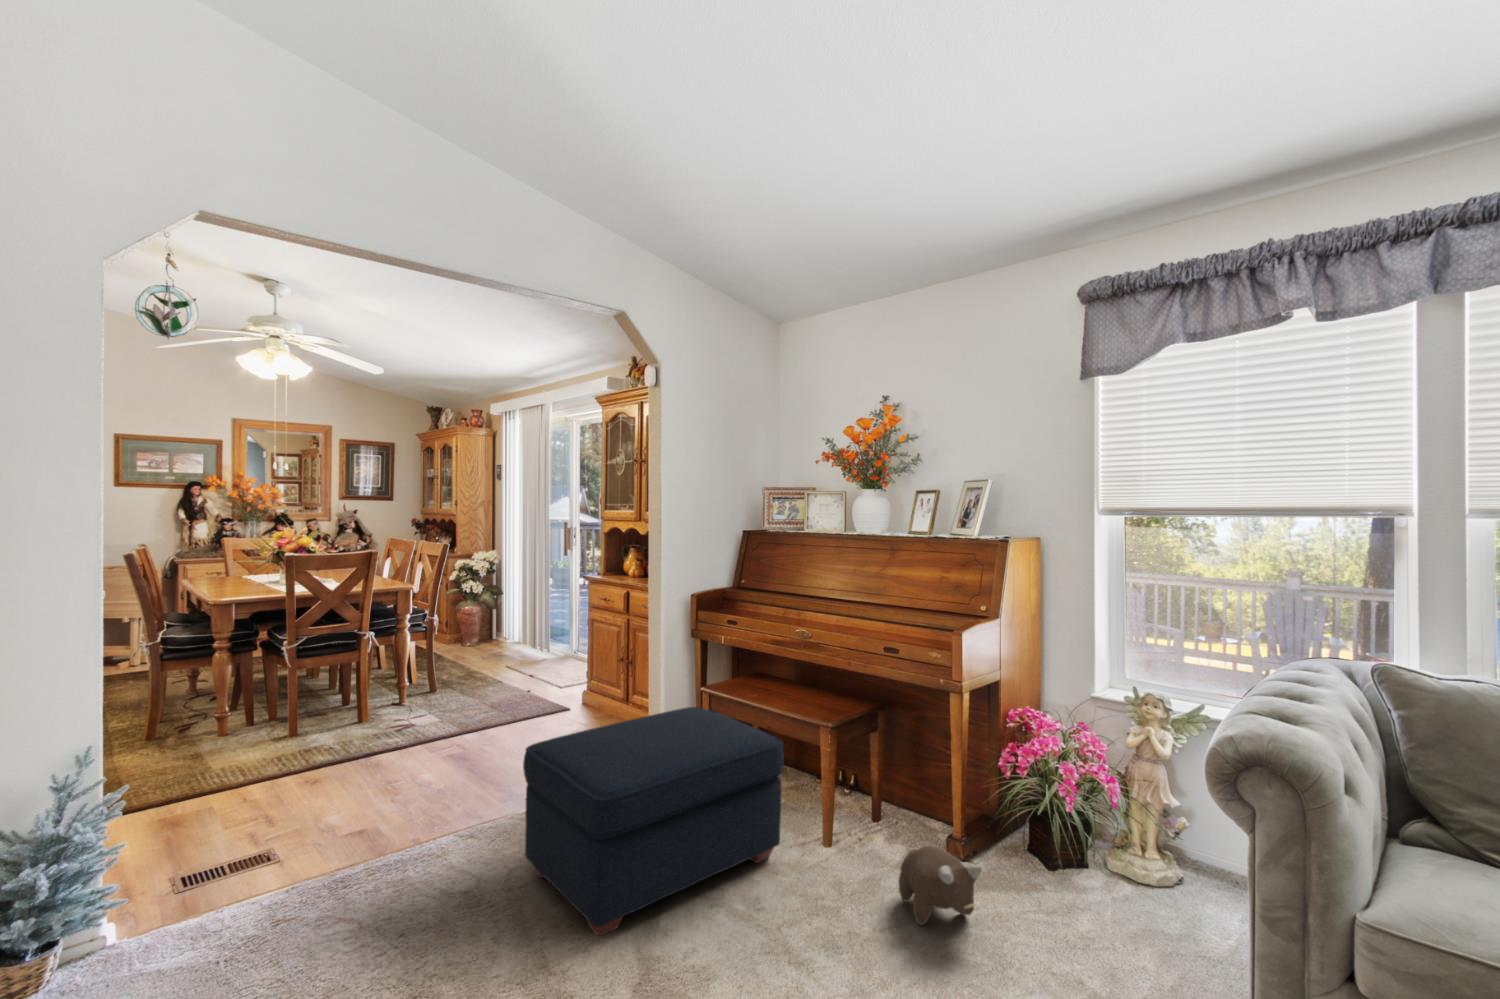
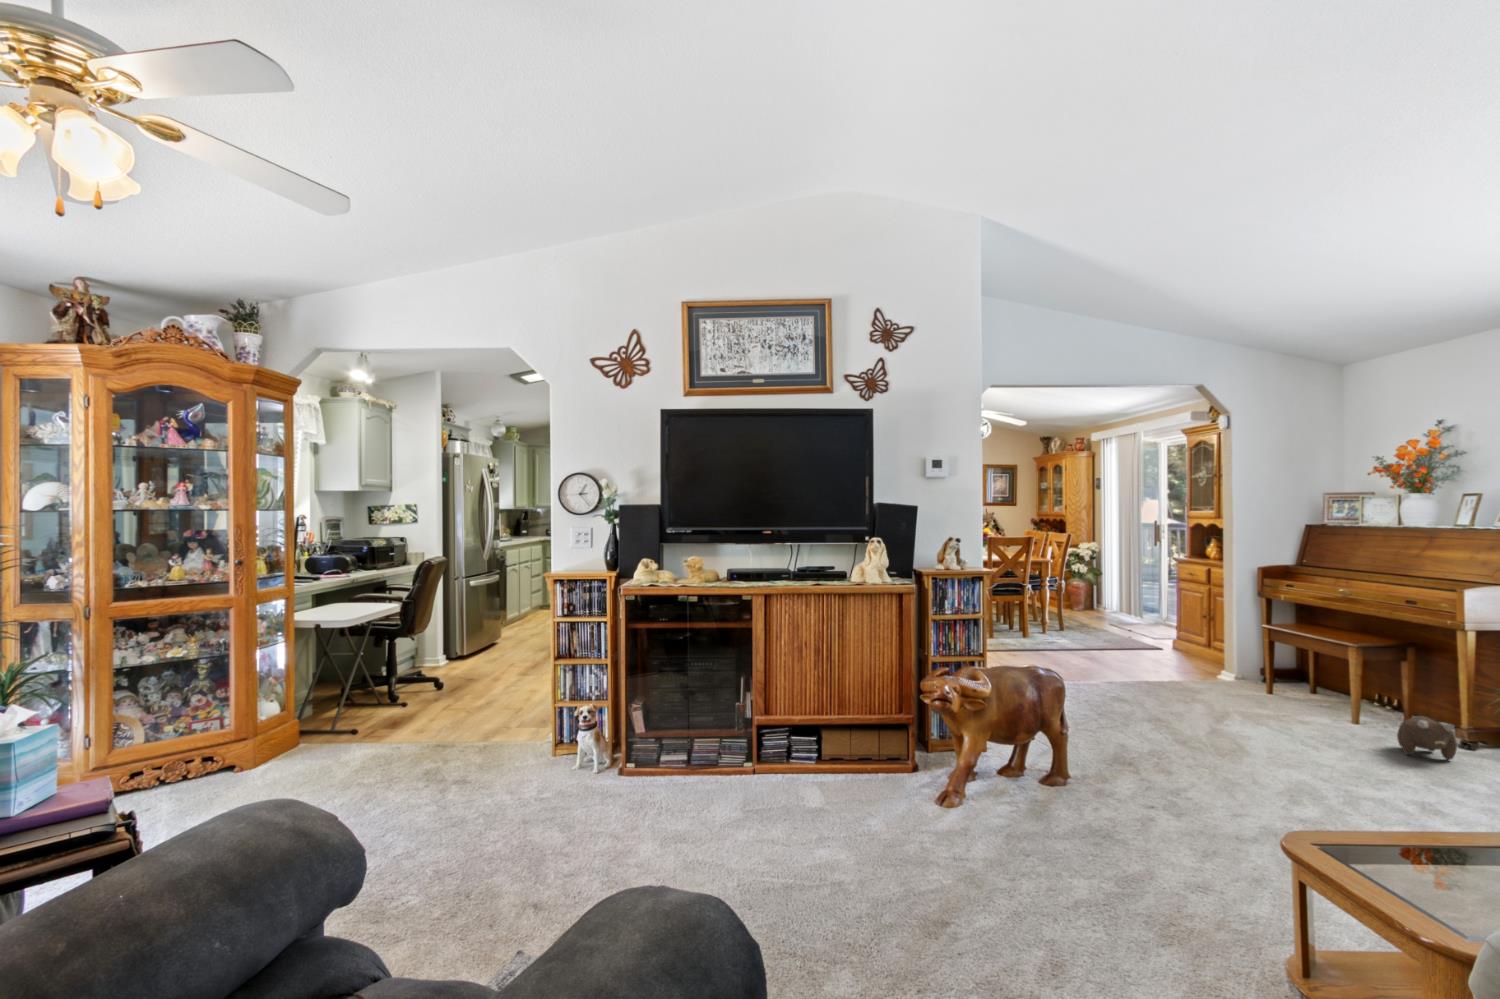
ottoman: present [523,707,784,936] -> none [1140,630,1315,720]

